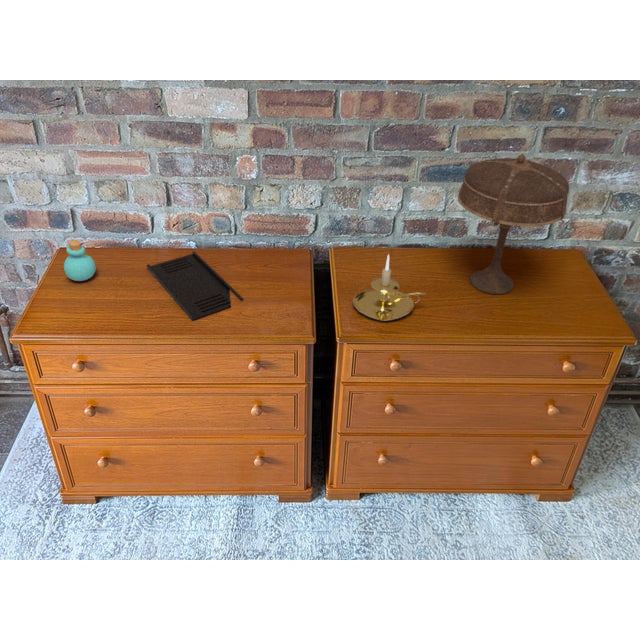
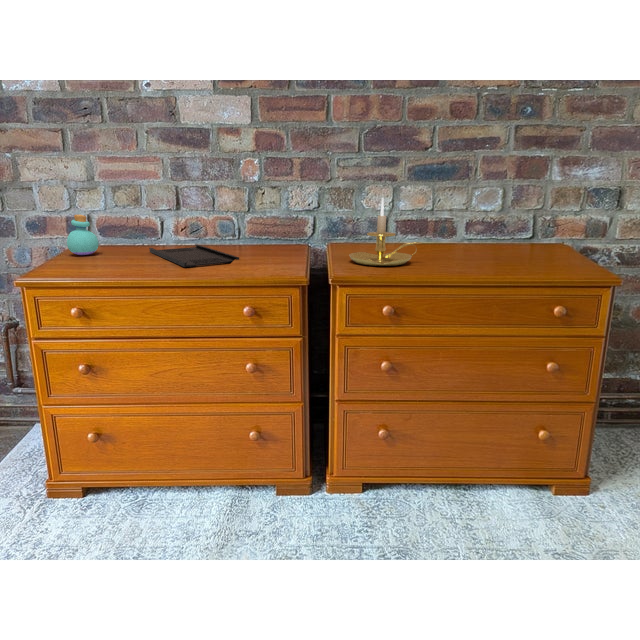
table lamp: present [458,154,569,294] -> none [445,114,552,258]

